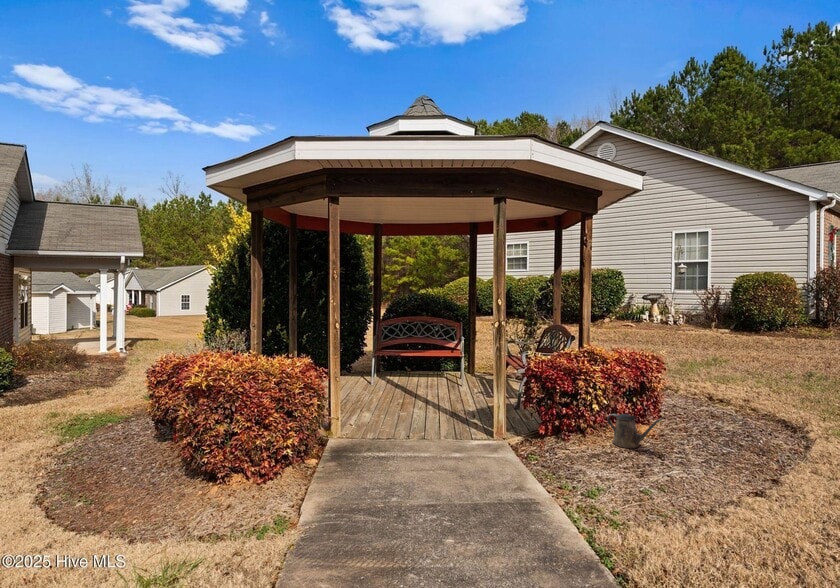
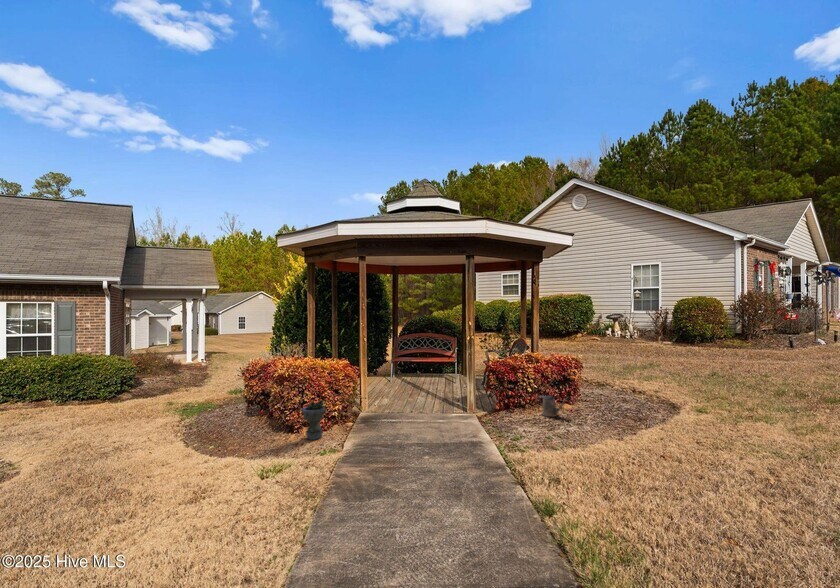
planter: none [225,429,266,499] -> present [302,400,325,440]

